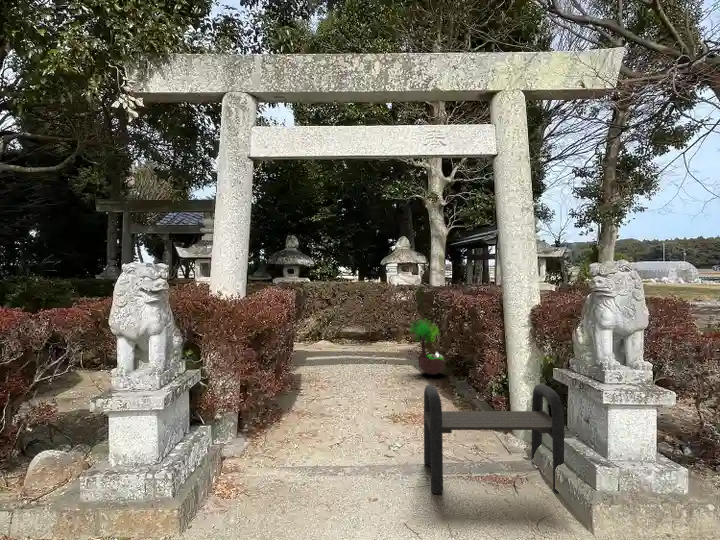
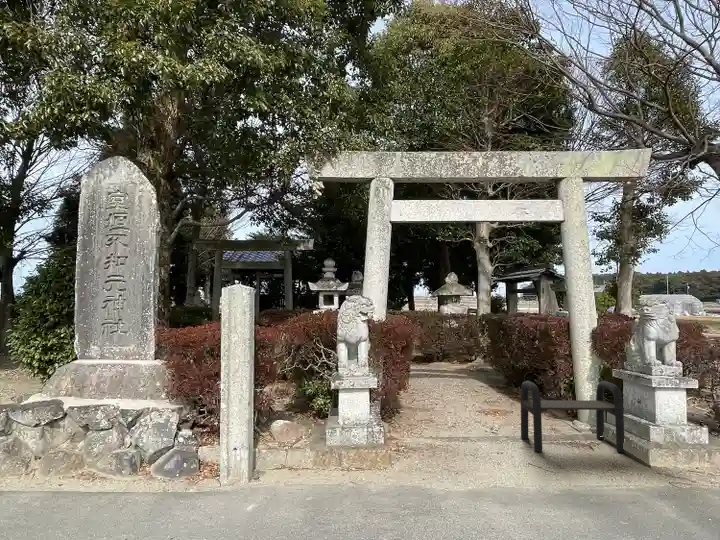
potted tree: present [410,320,445,375] -> none [476,339,506,388]

